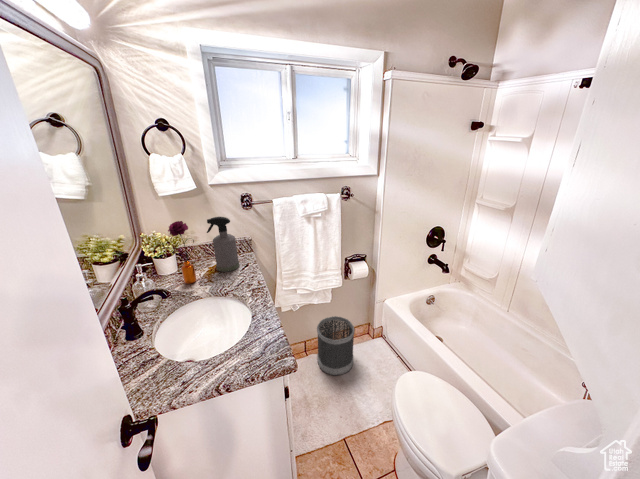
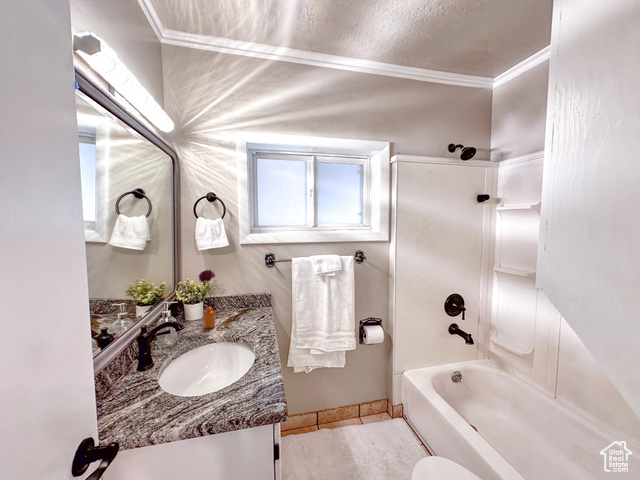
spray bottle: present [207,217,239,272] -> none [231,270,256,321]
wastebasket: present [317,316,355,375] -> none [330,384,370,459]

